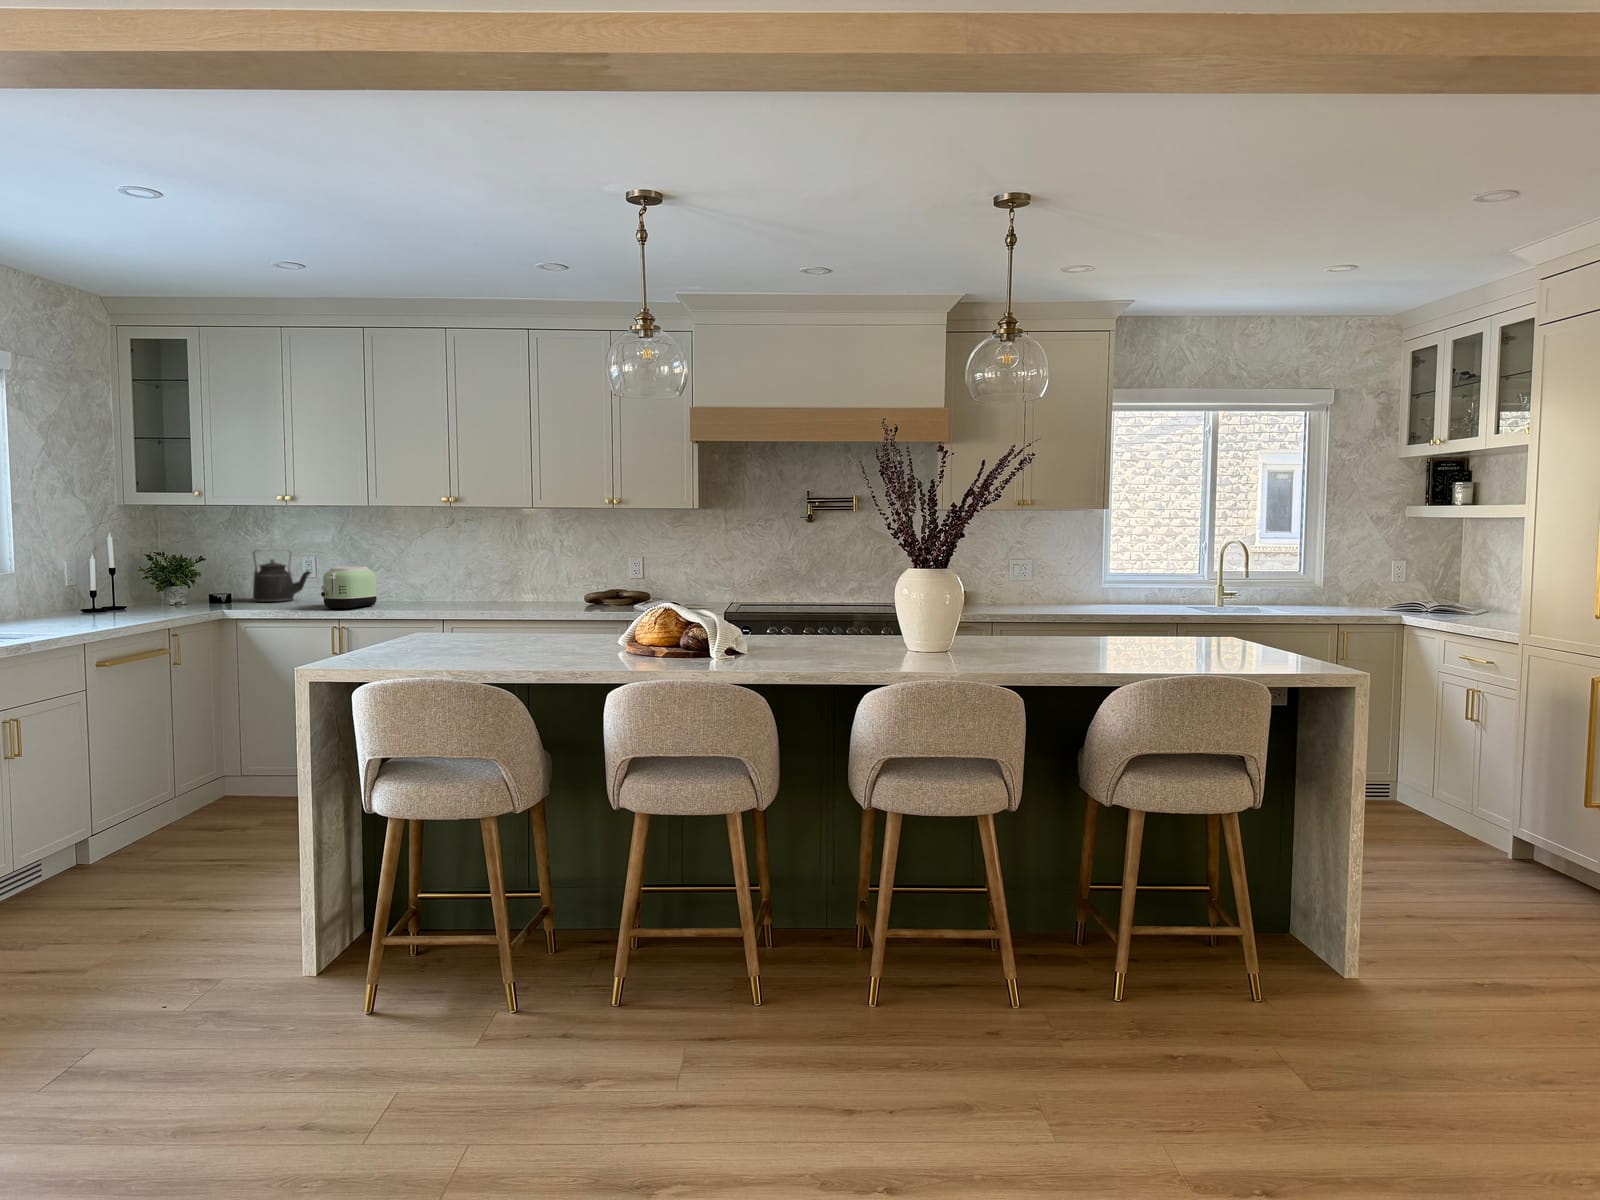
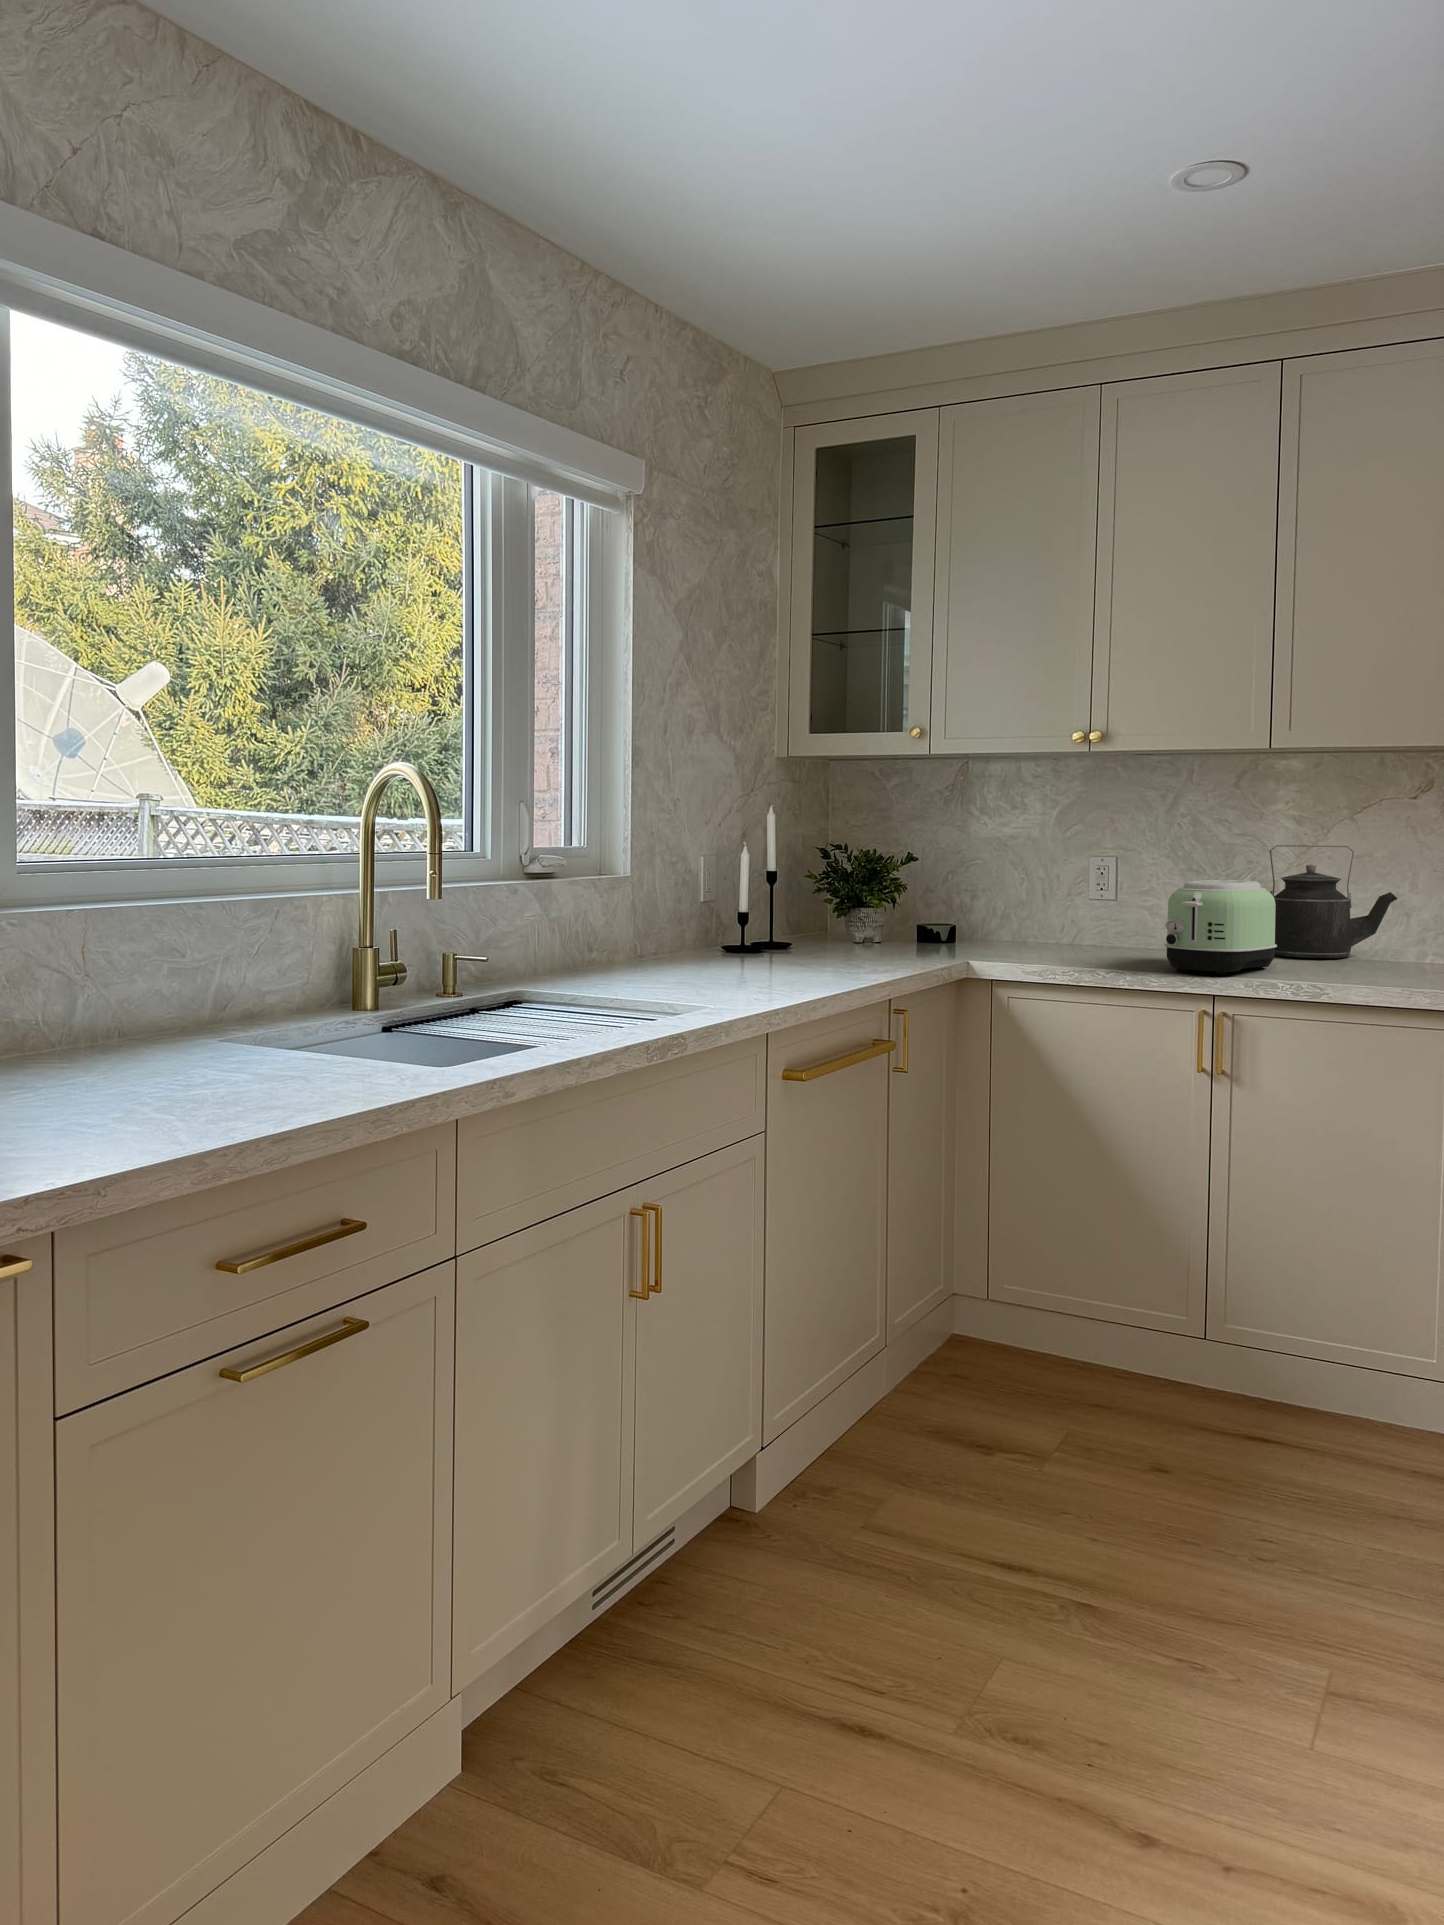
kettle: present [253,551,310,602] -> present [1270,845,1398,958]

